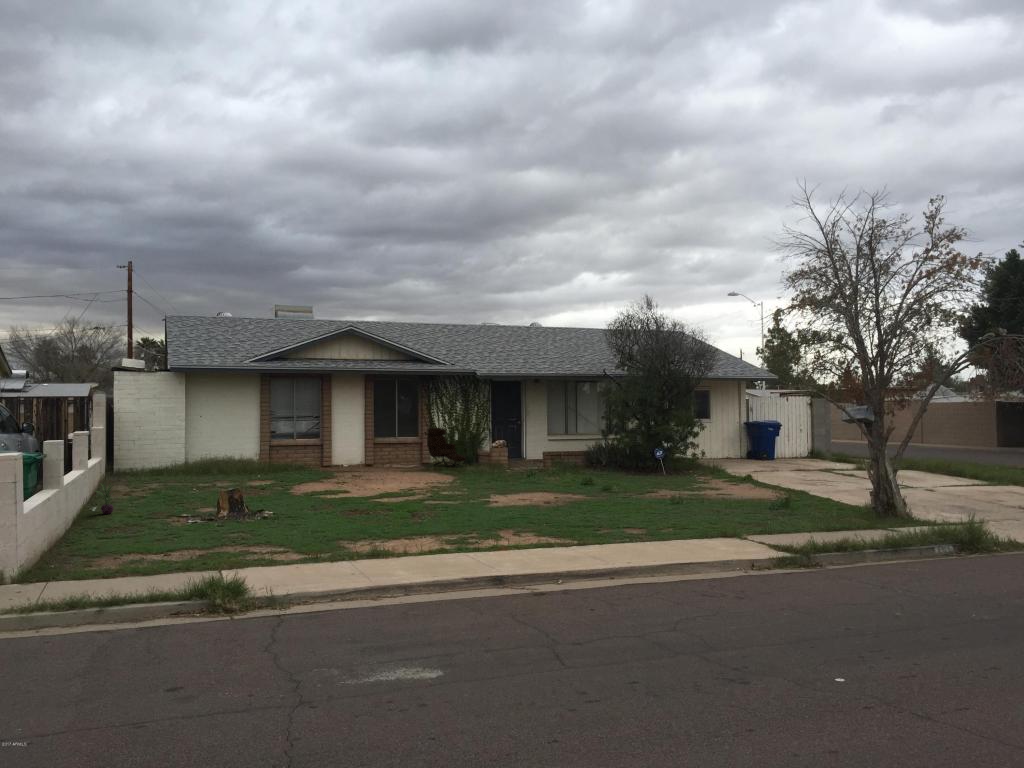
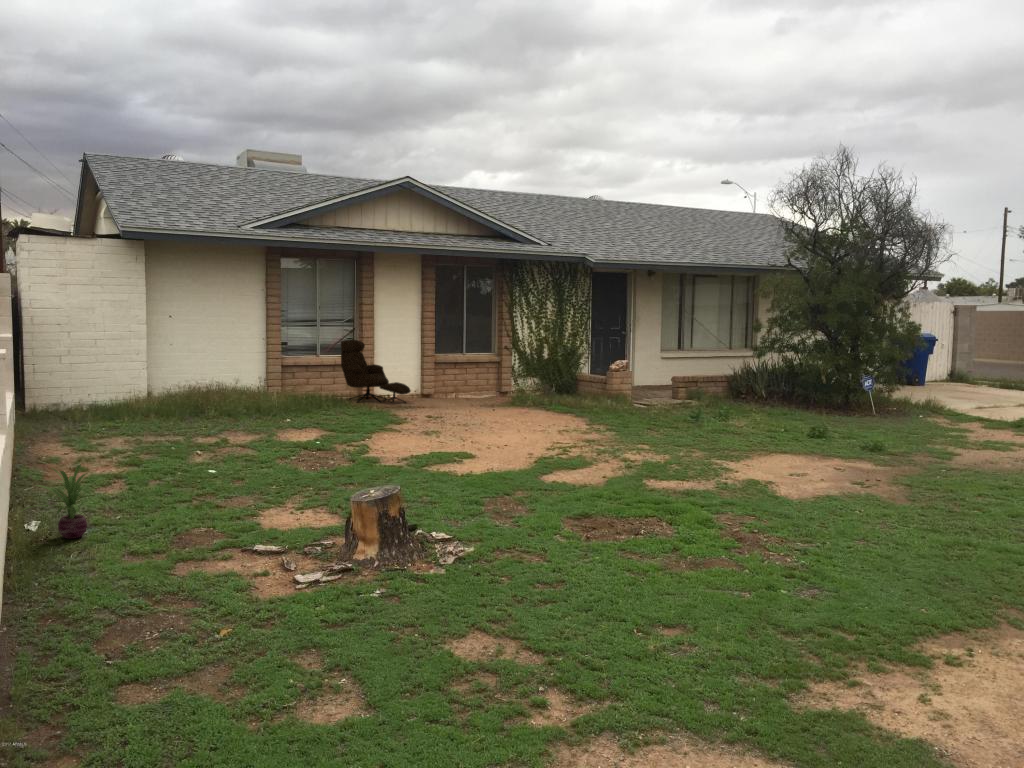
lounge chair: present [427,428,466,466] -> present [341,339,411,403]

